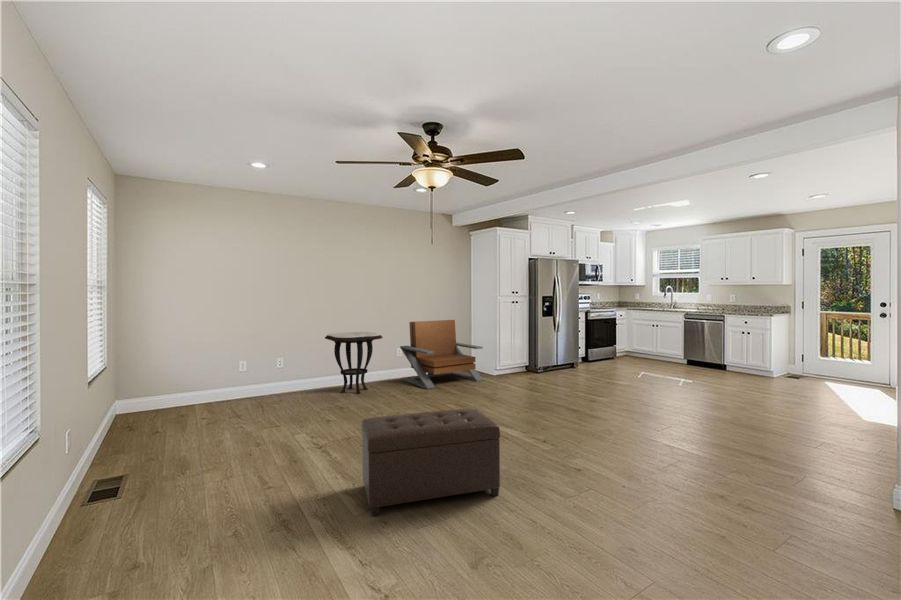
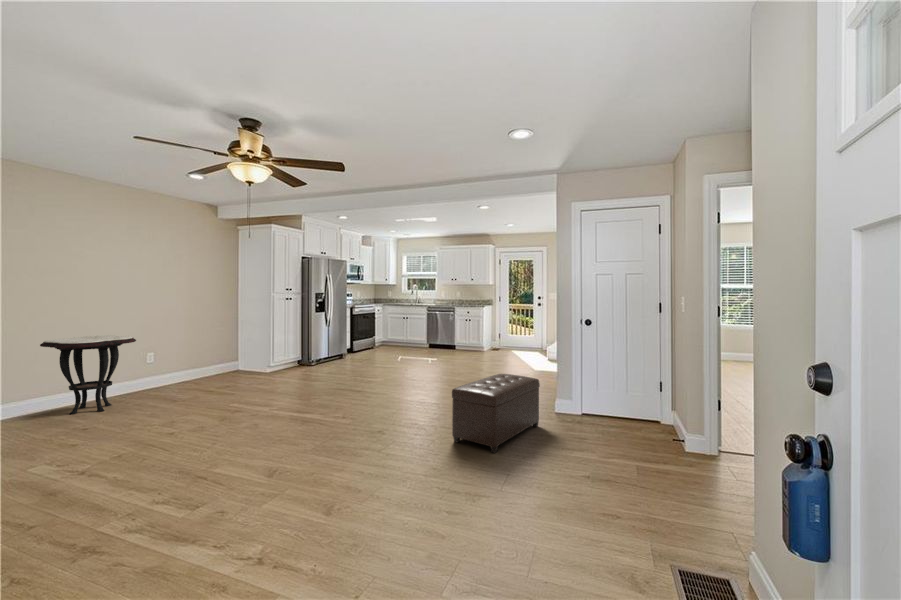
lounge chair: present [400,320,483,389] -> none [153,318,259,394]
ottoman: present [362,409,500,516] -> present [452,374,540,453]

